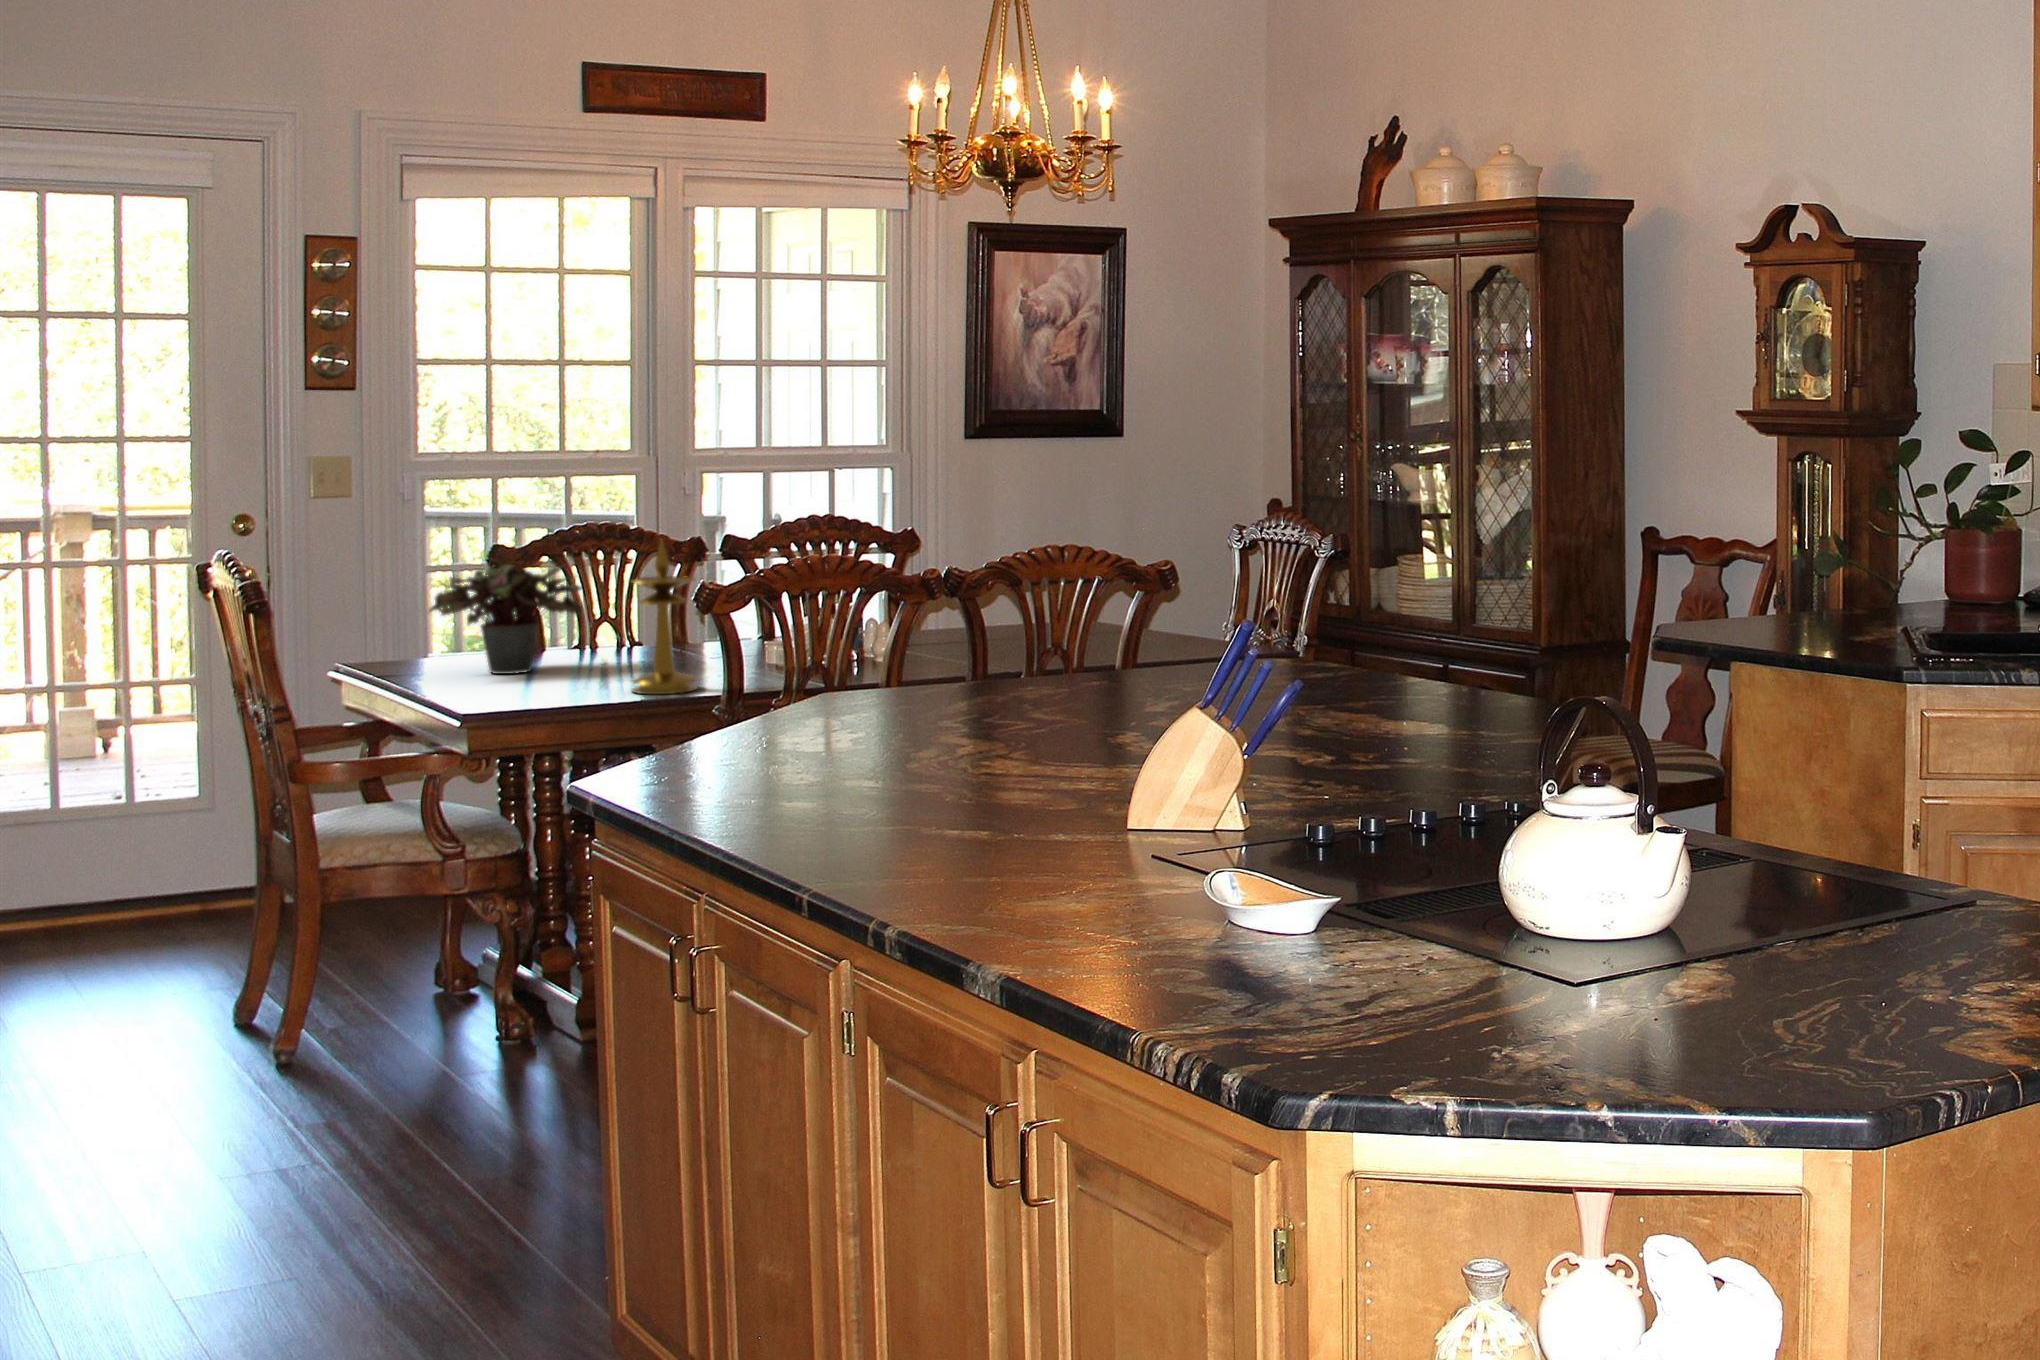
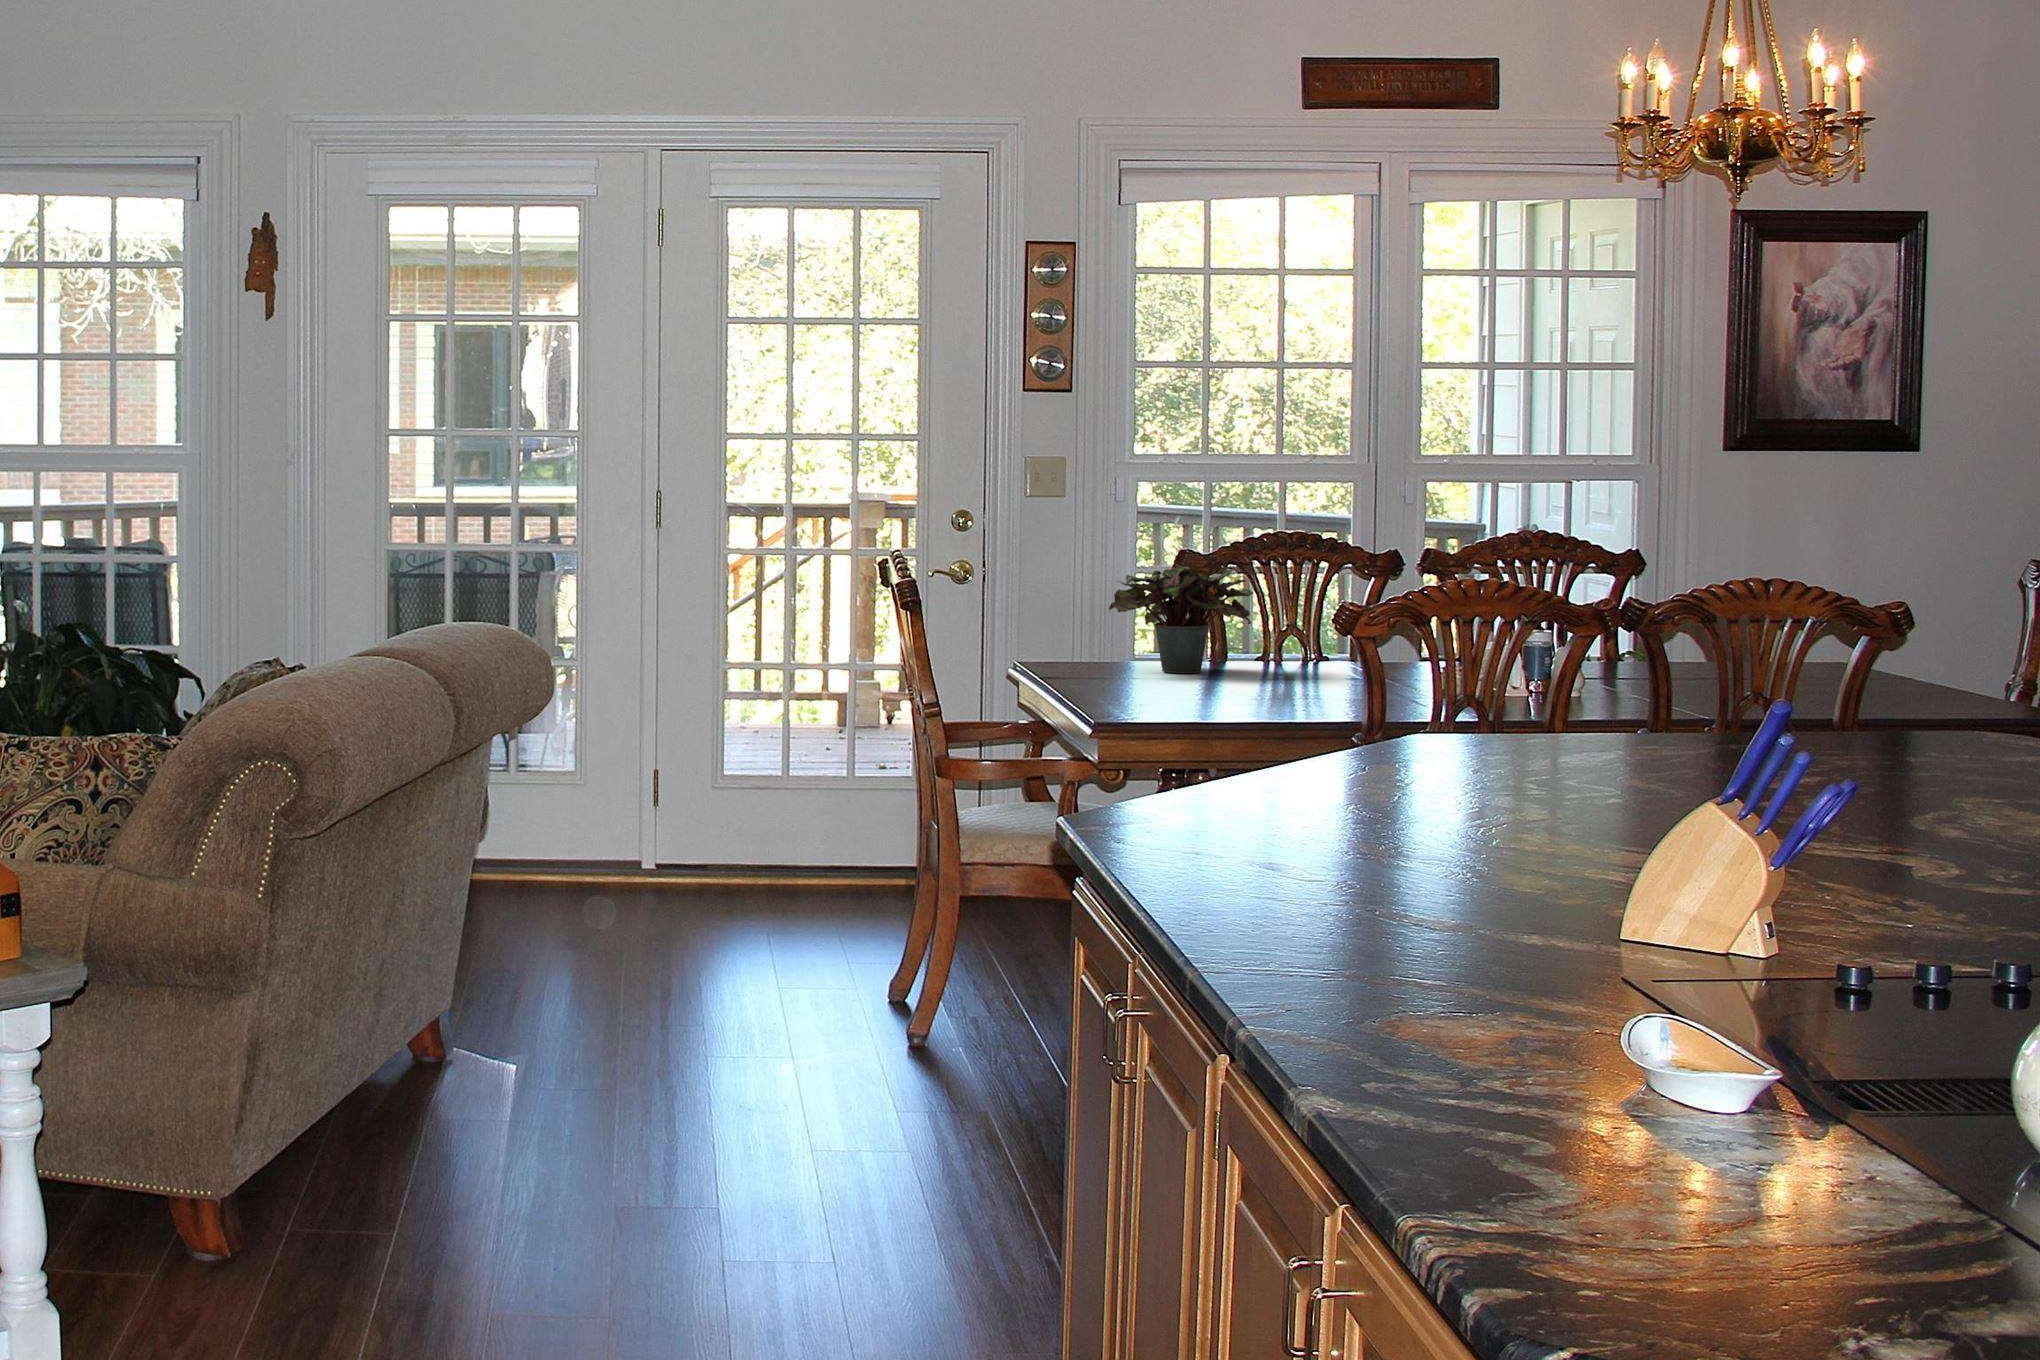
candlestick: present [631,541,697,694] -> none [1282,544,1348,700]

